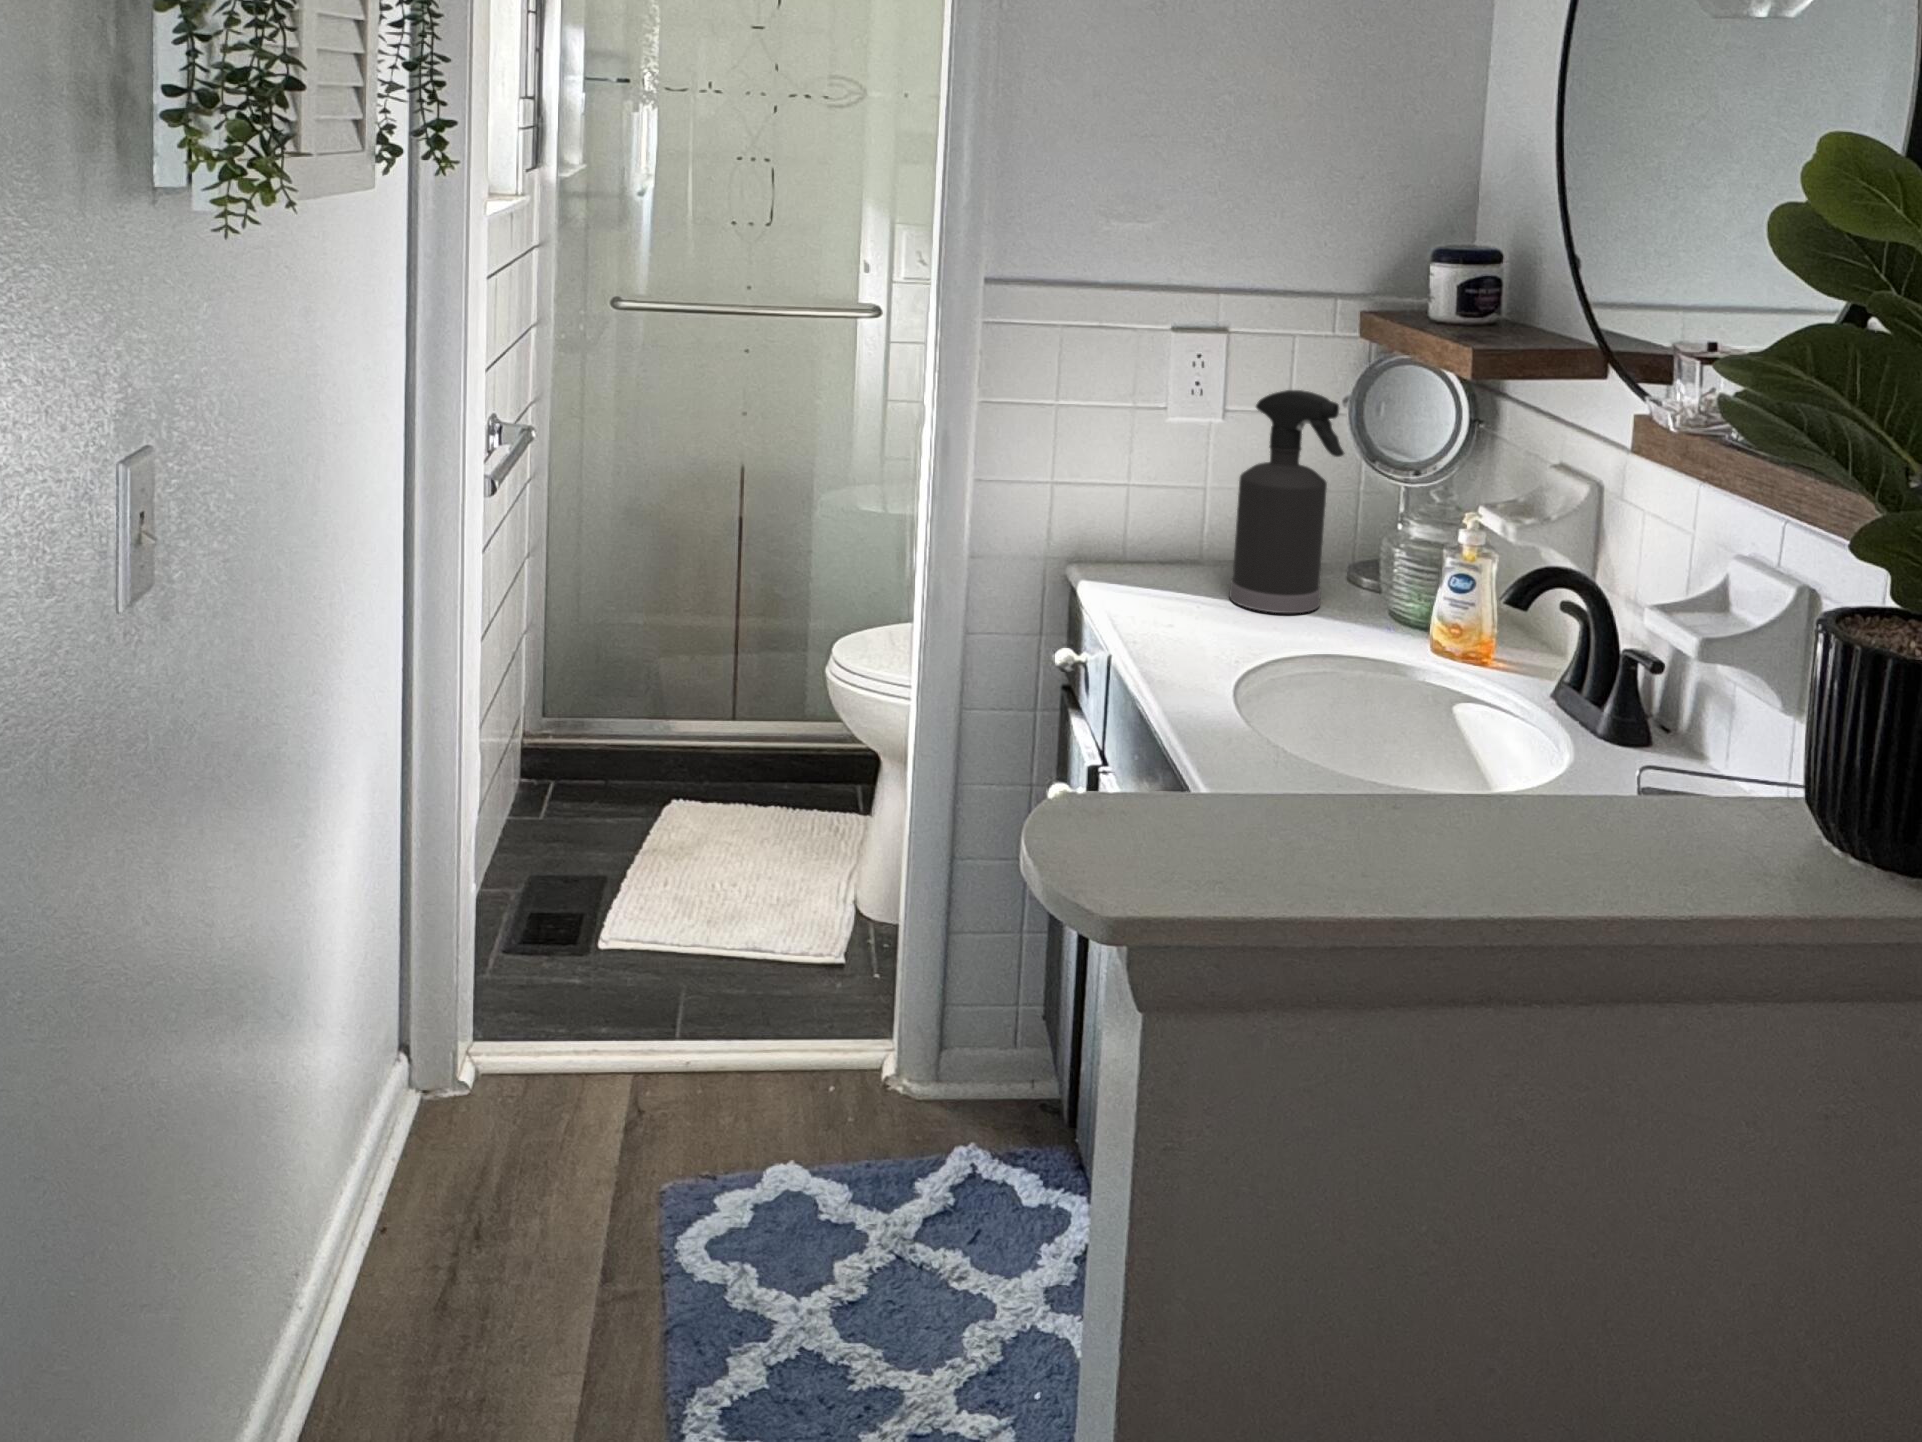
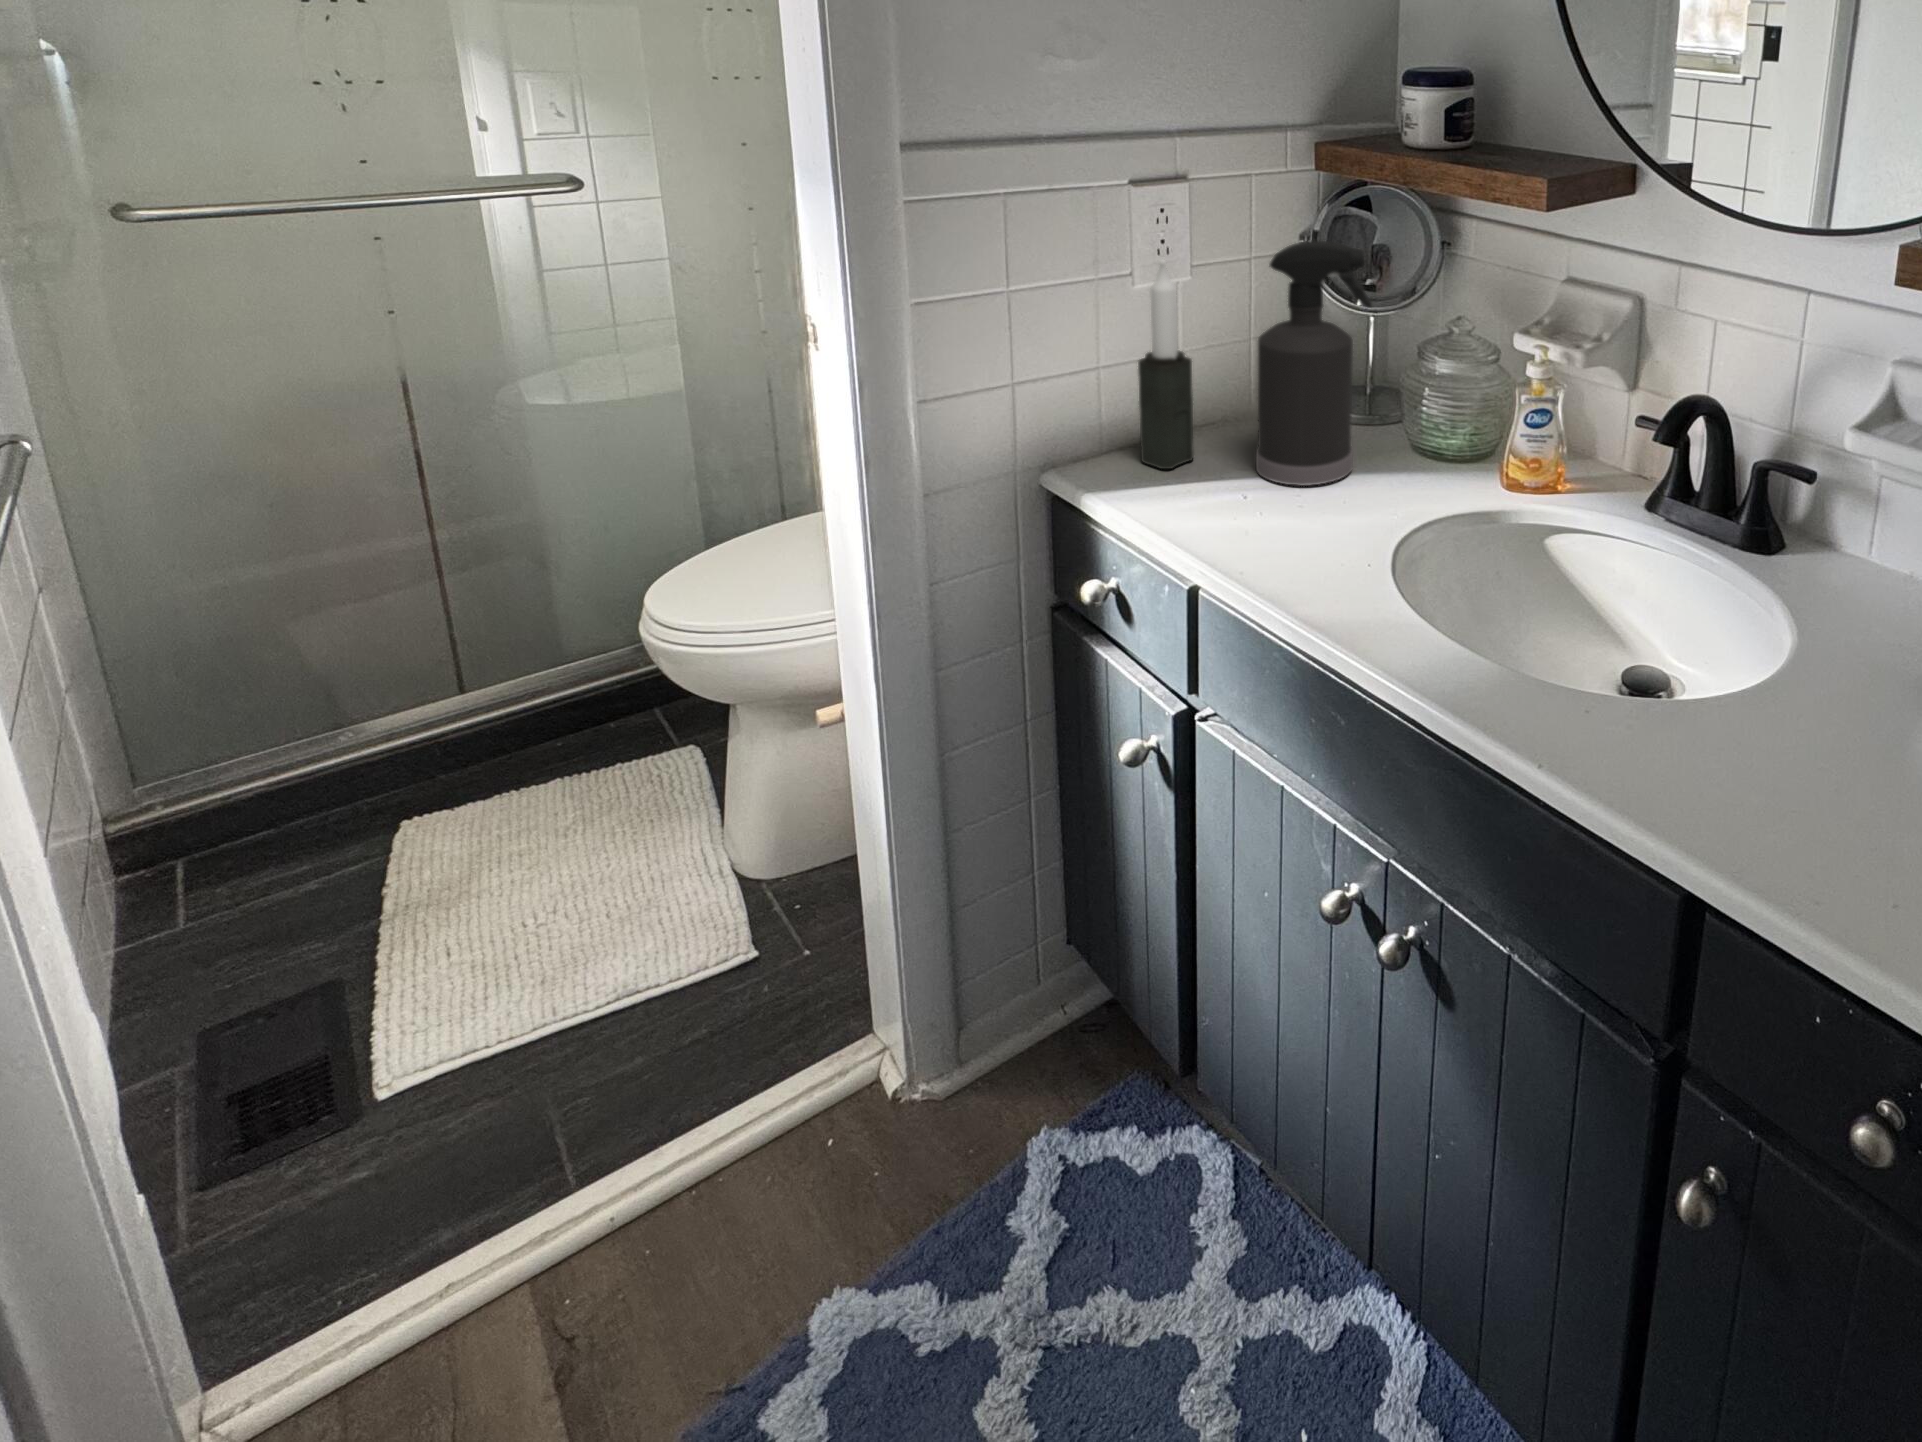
candle: none [1146,392,1196,578] -> present [1138,260,1194,469]

